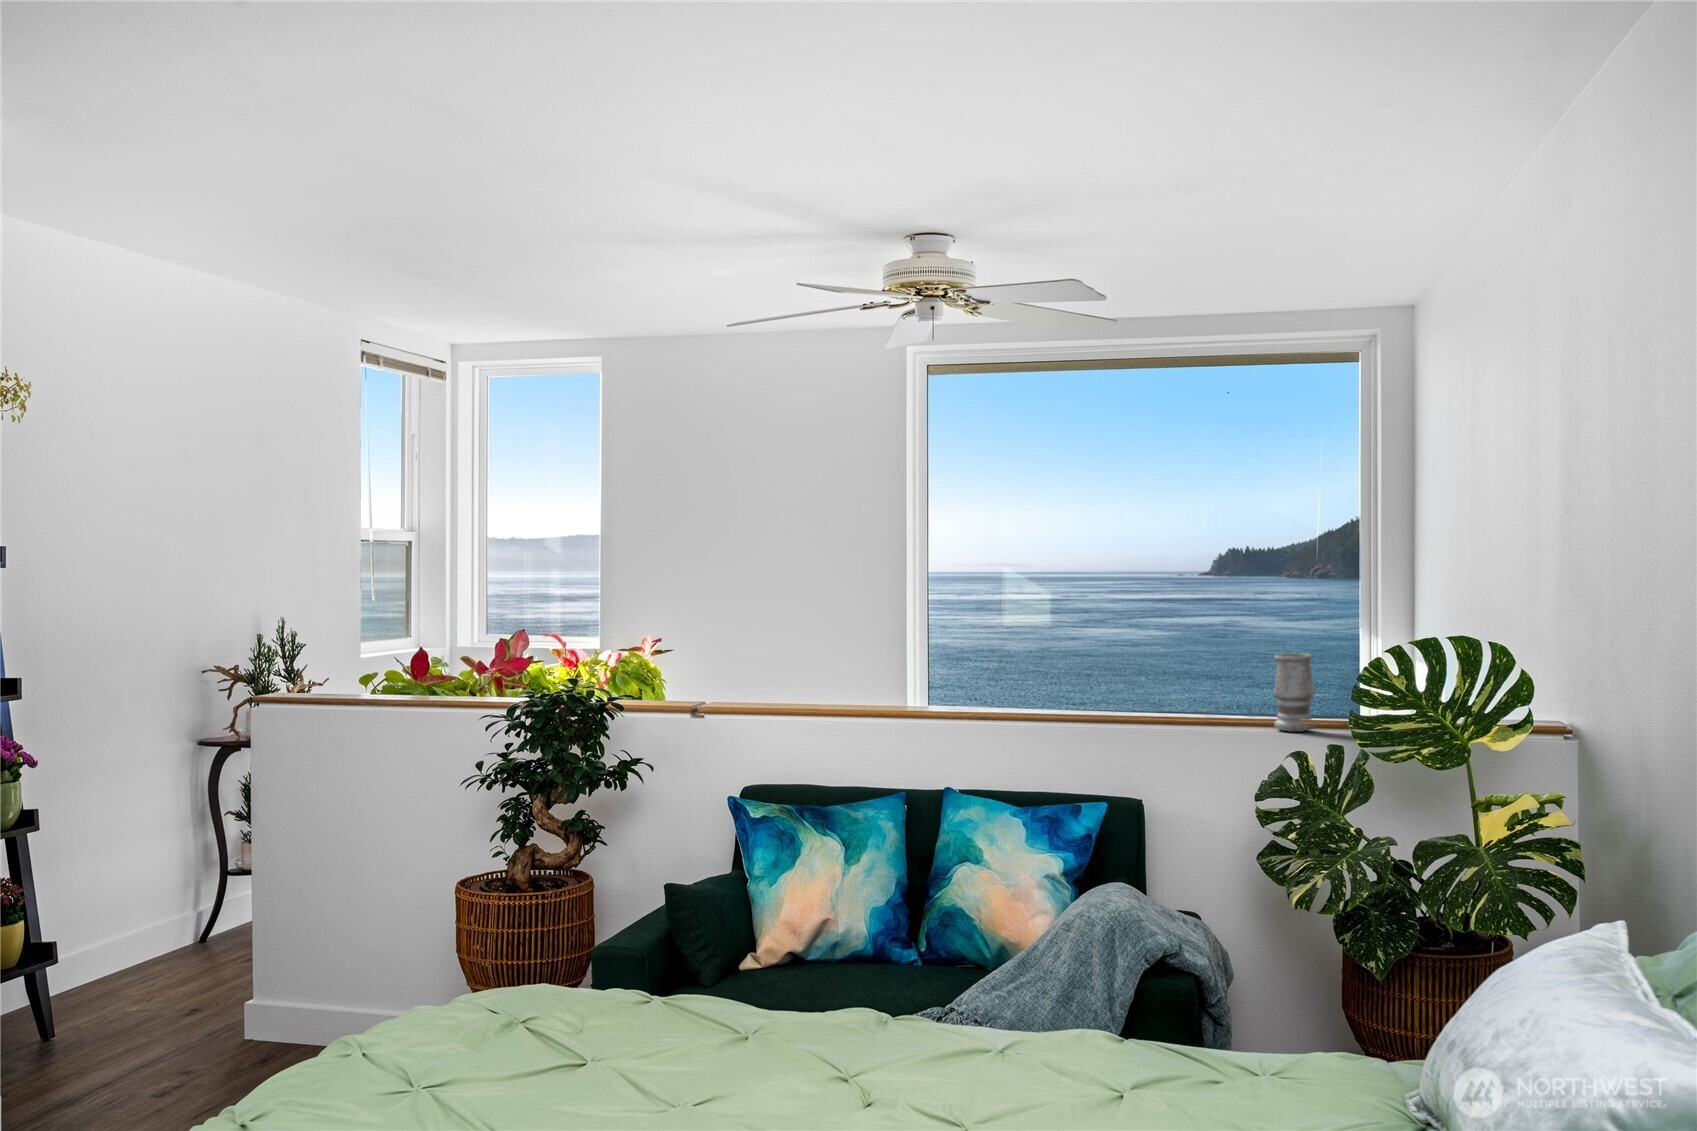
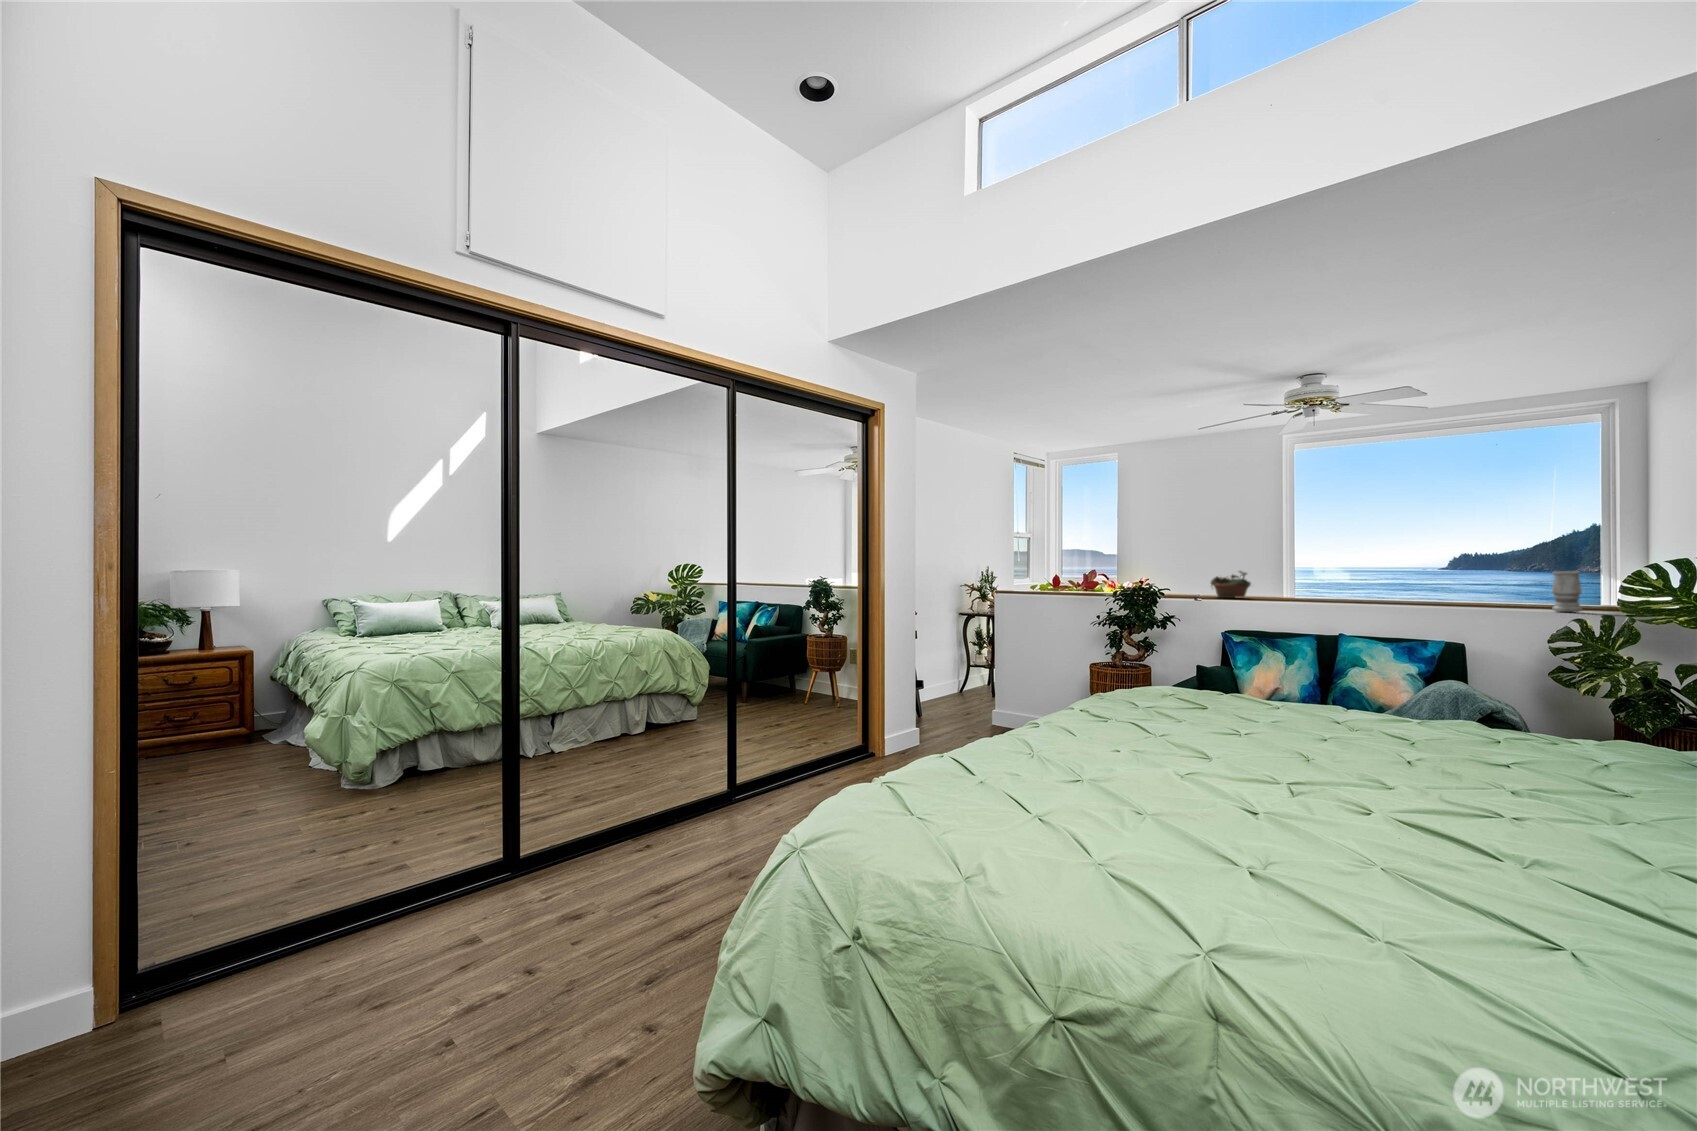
succulent planter: none [731,644,810,706] -> present [1210,571,1251,598]

